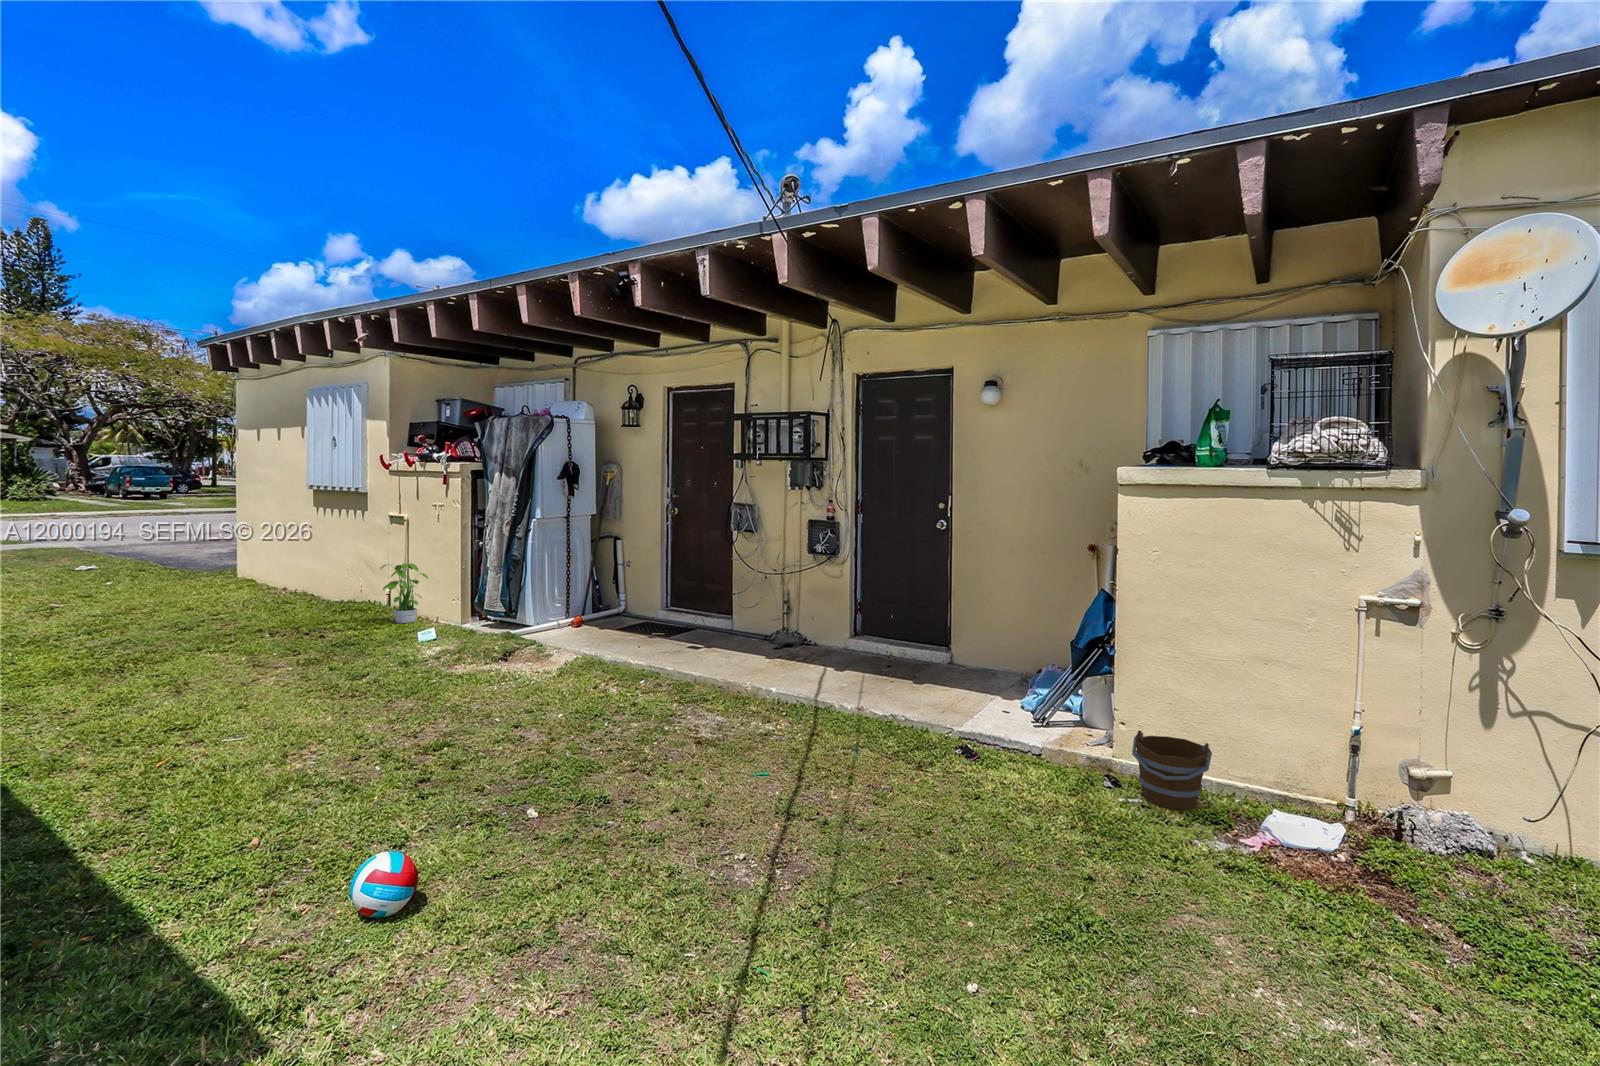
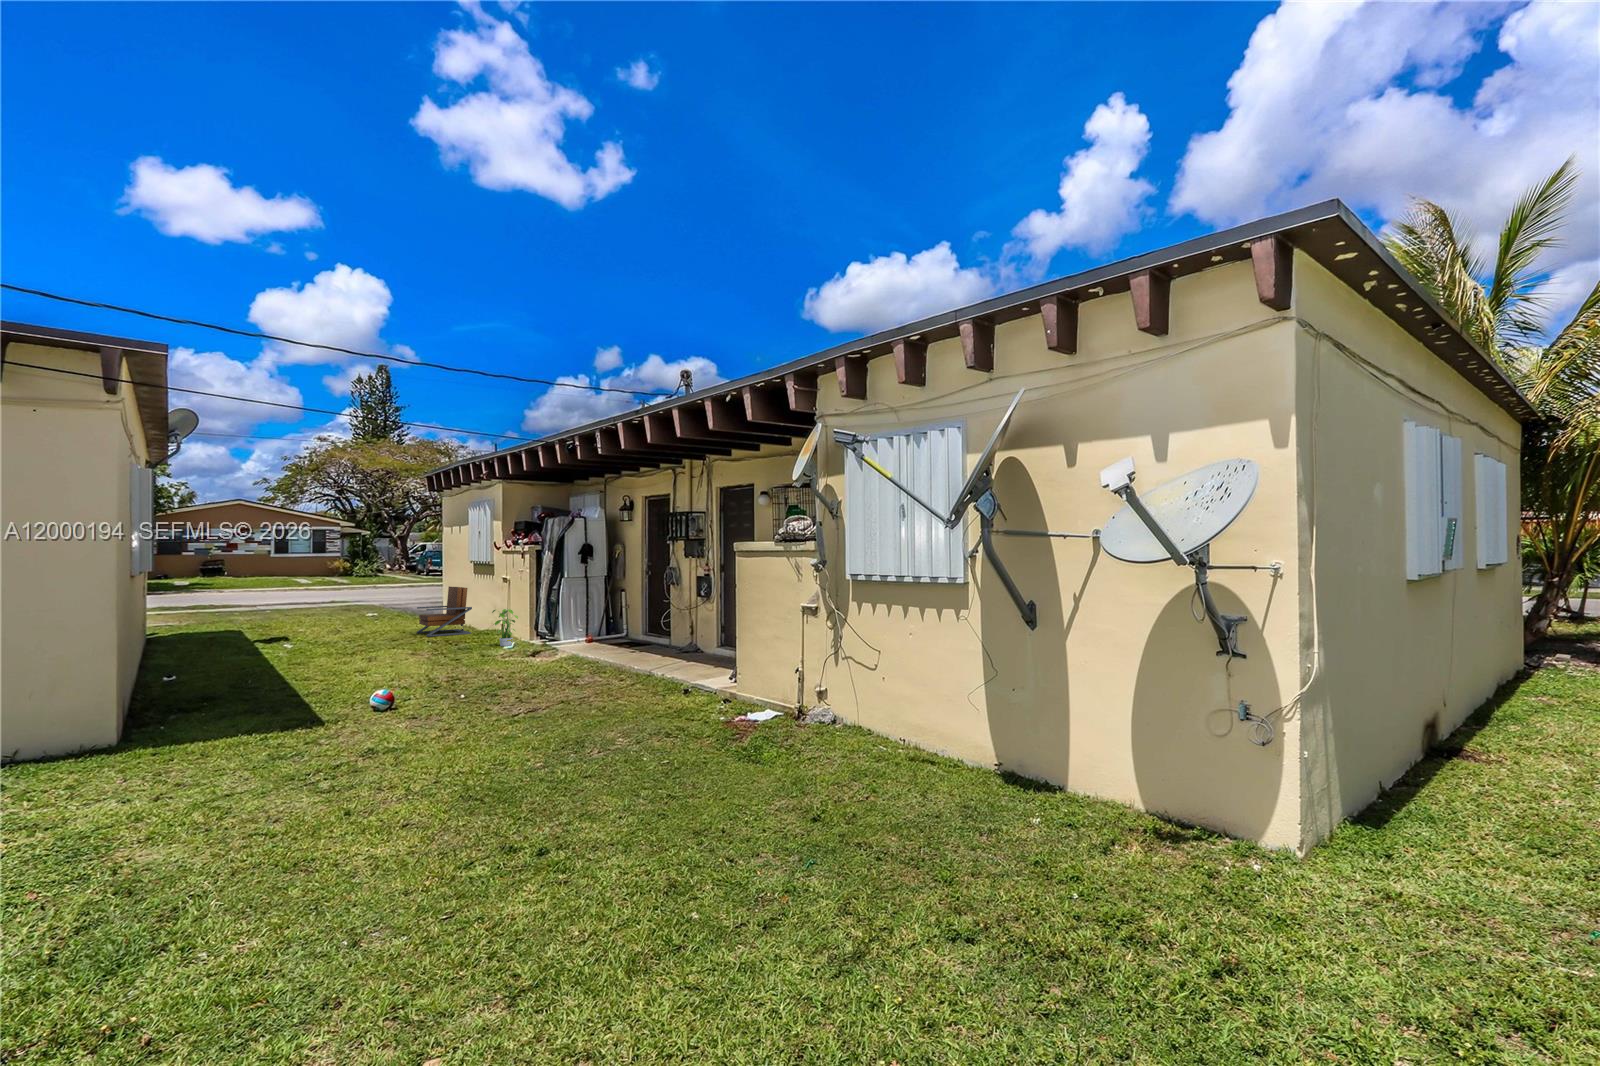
lounge chair: none [194,521,306,604] -> present [417,586,472,637]
bucket: present [1132,731,1212,810] -> none [704,677,738,713]

